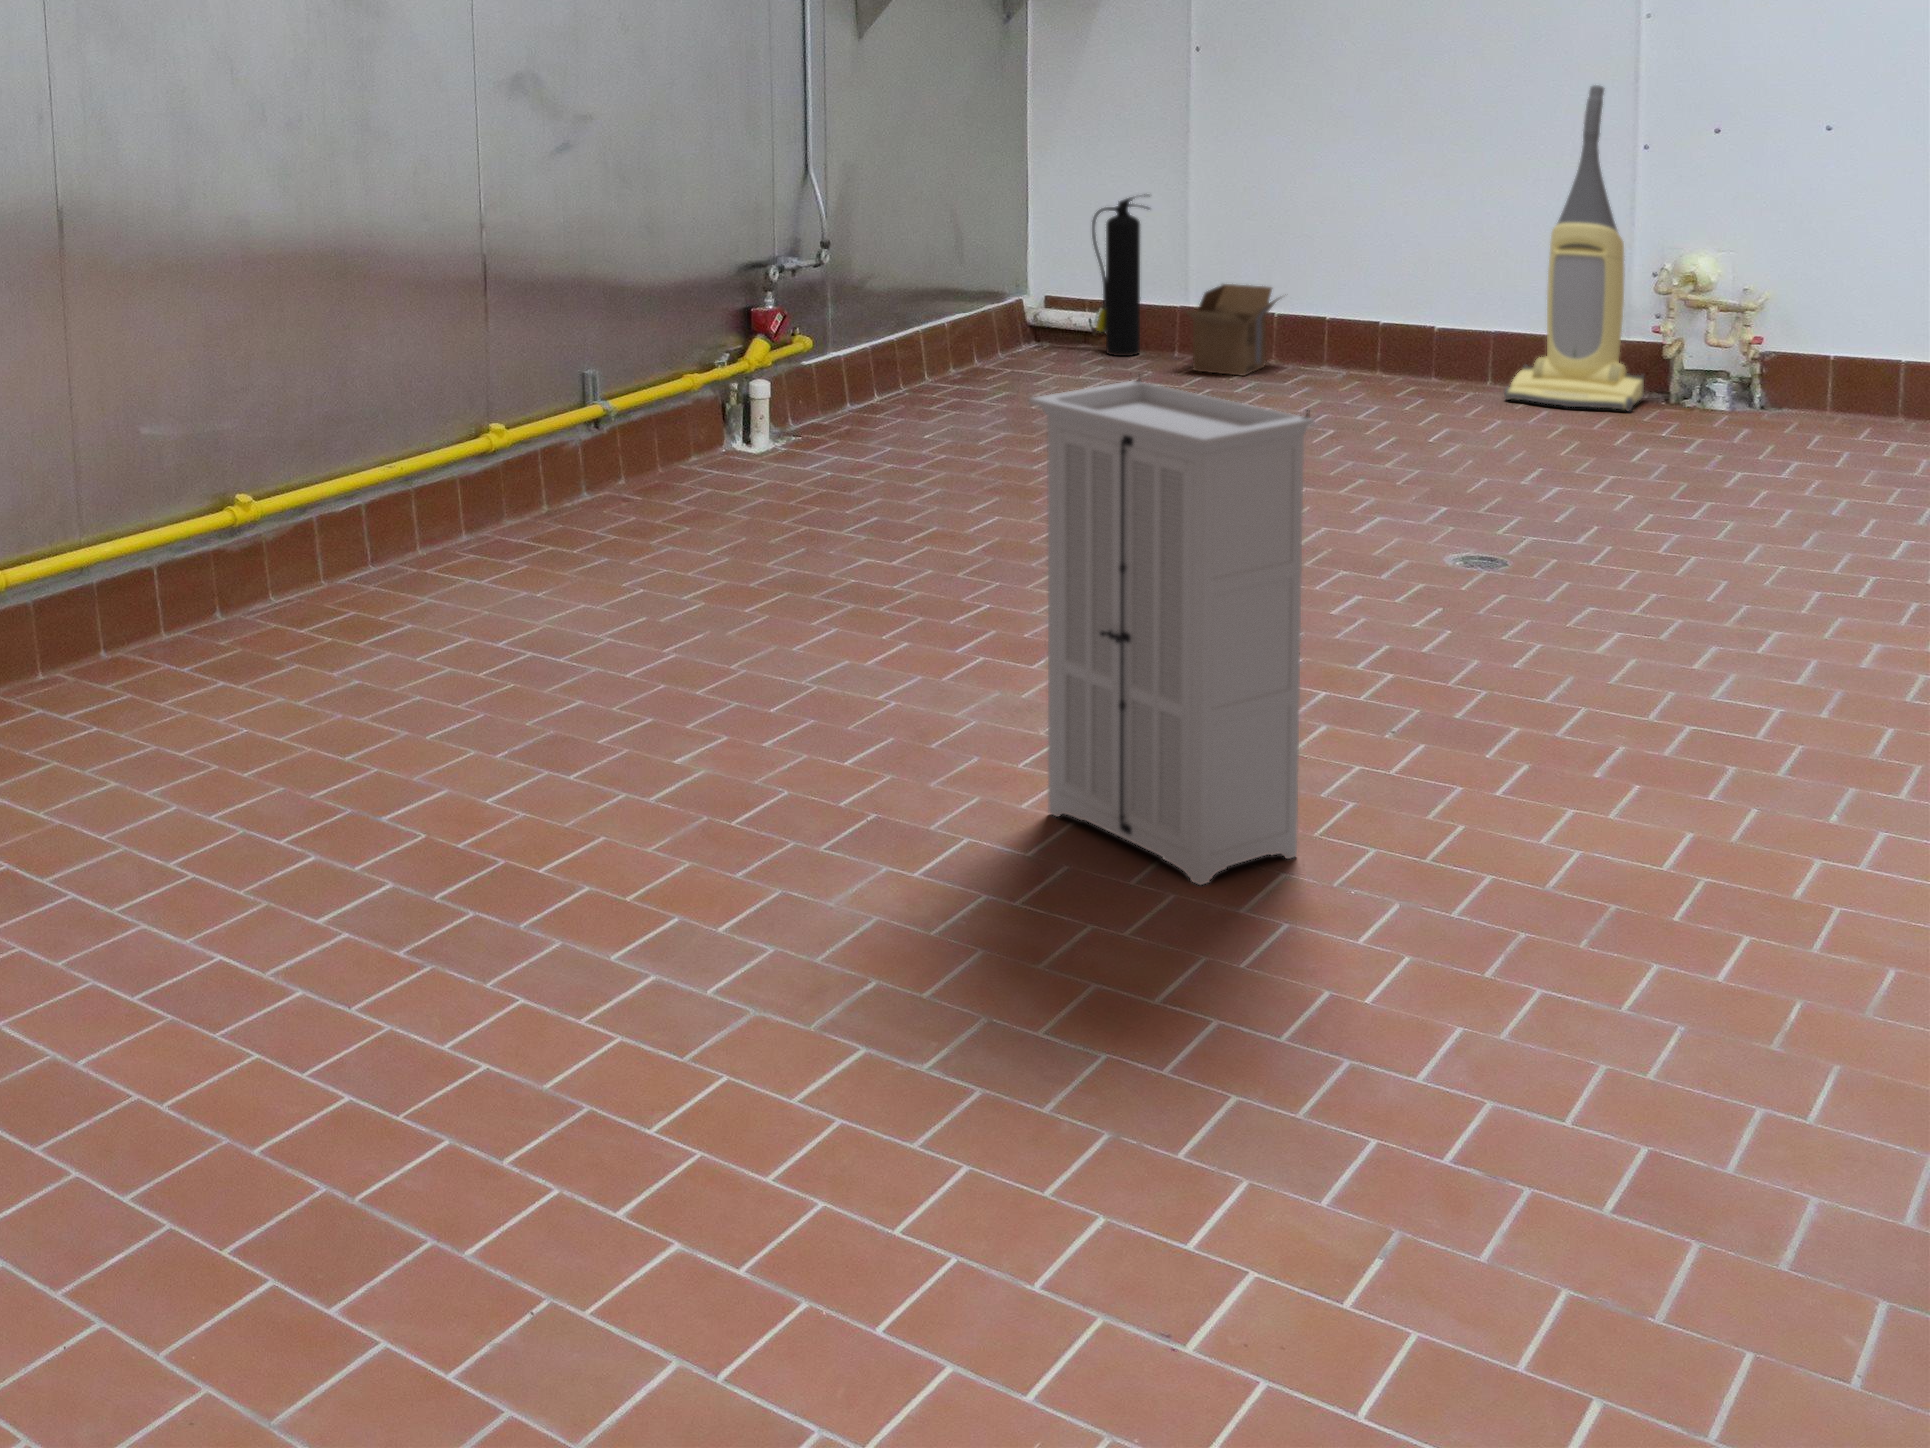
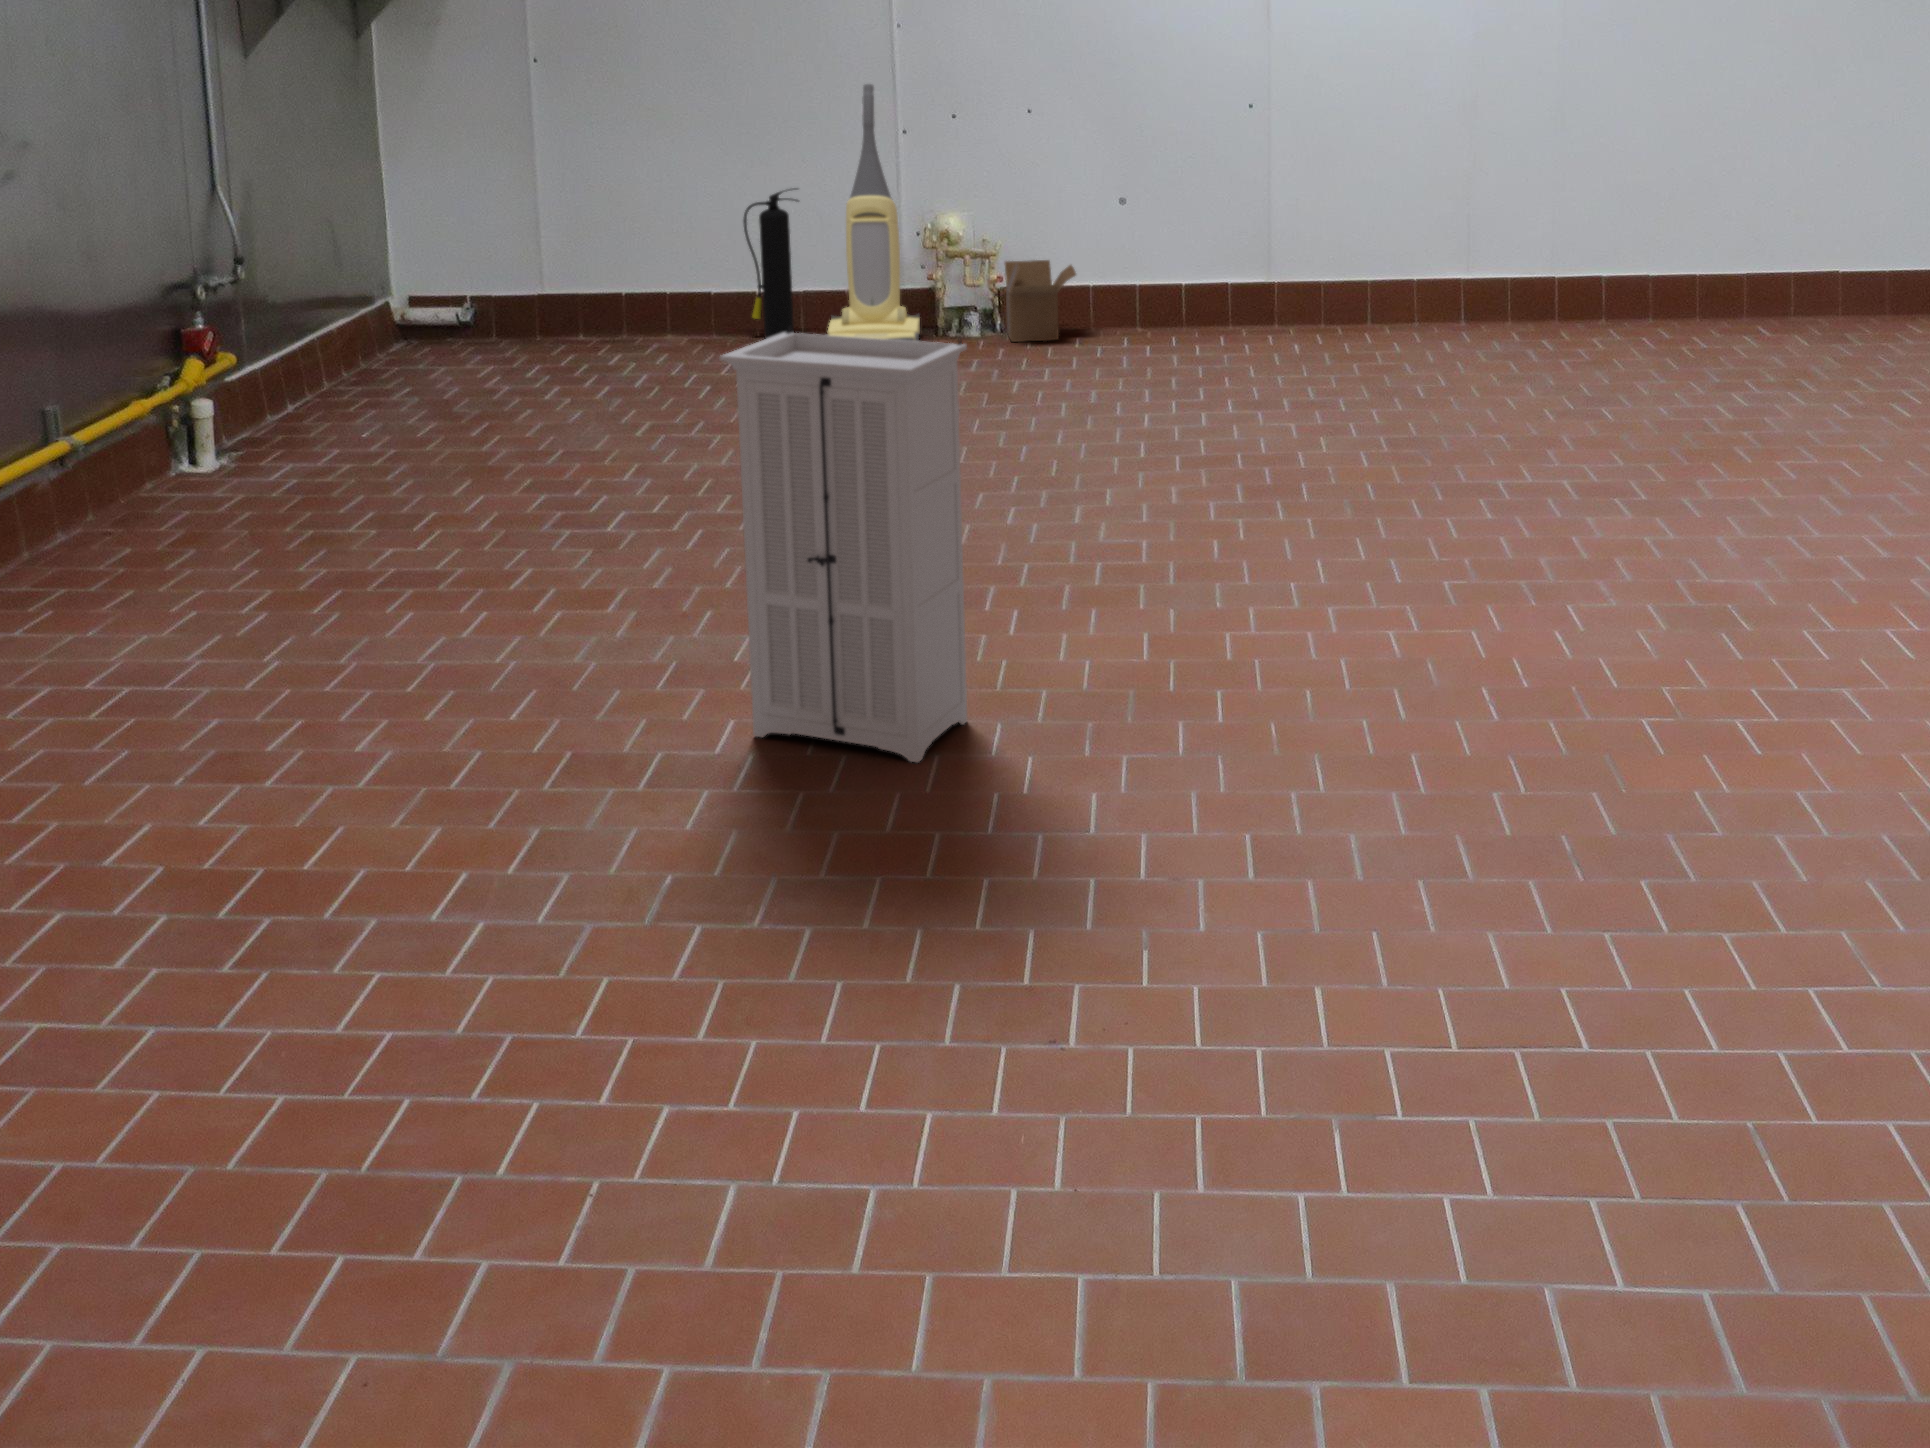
fire extinguisher: present [1092,194,1149,356] -> present [744,188,798,339]
cardboard box: present [1185,284,1280,376] -> present [1005,260,1076,342]

